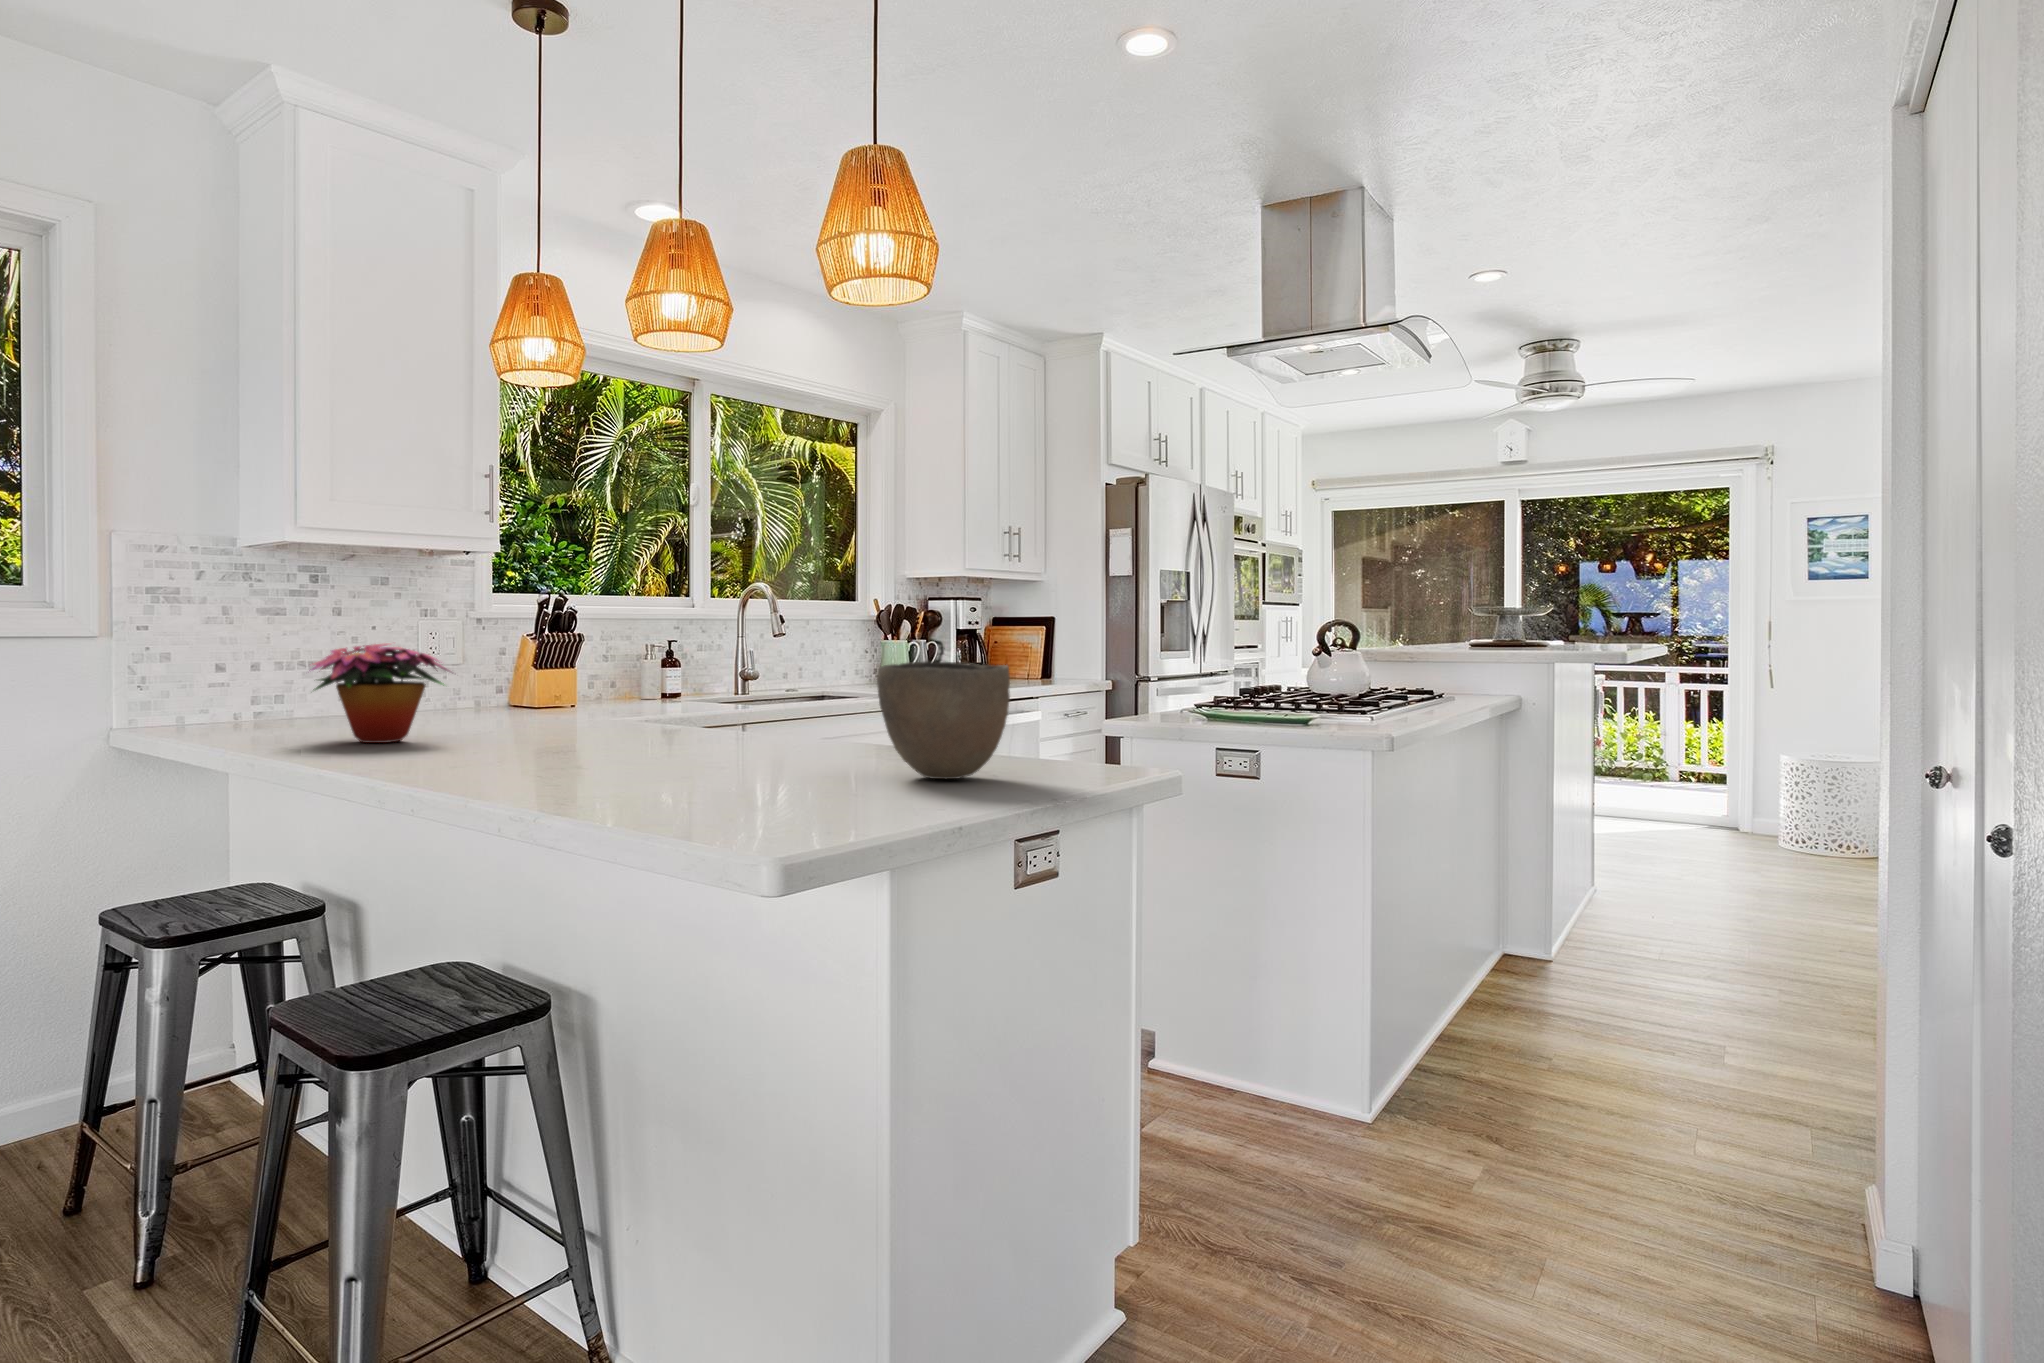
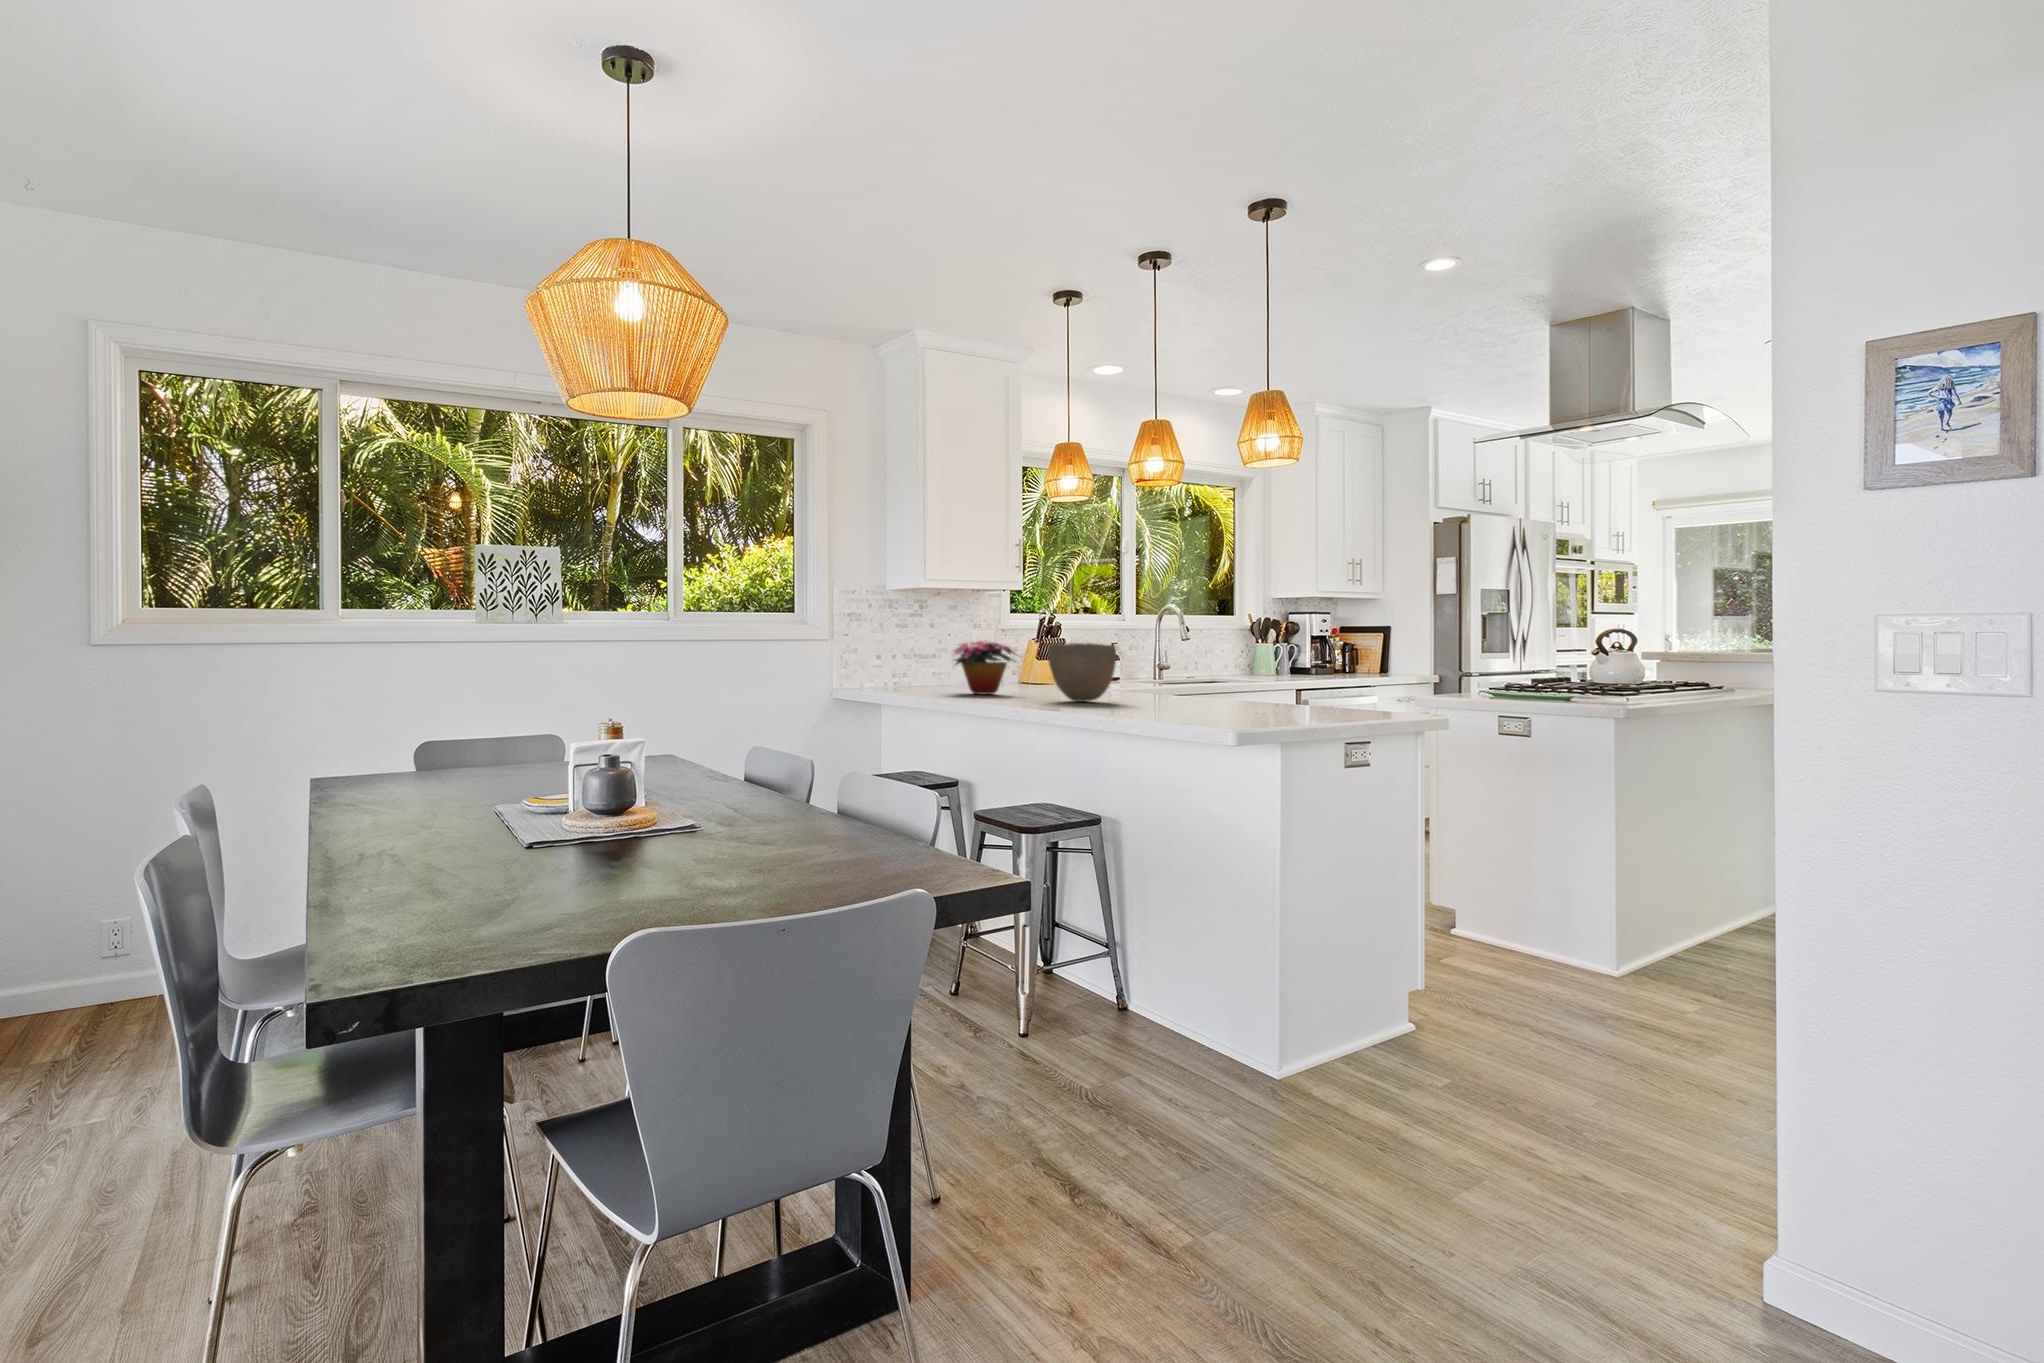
bowl: present [877,661,1010,779] -> present [1048,643,1116,702]

